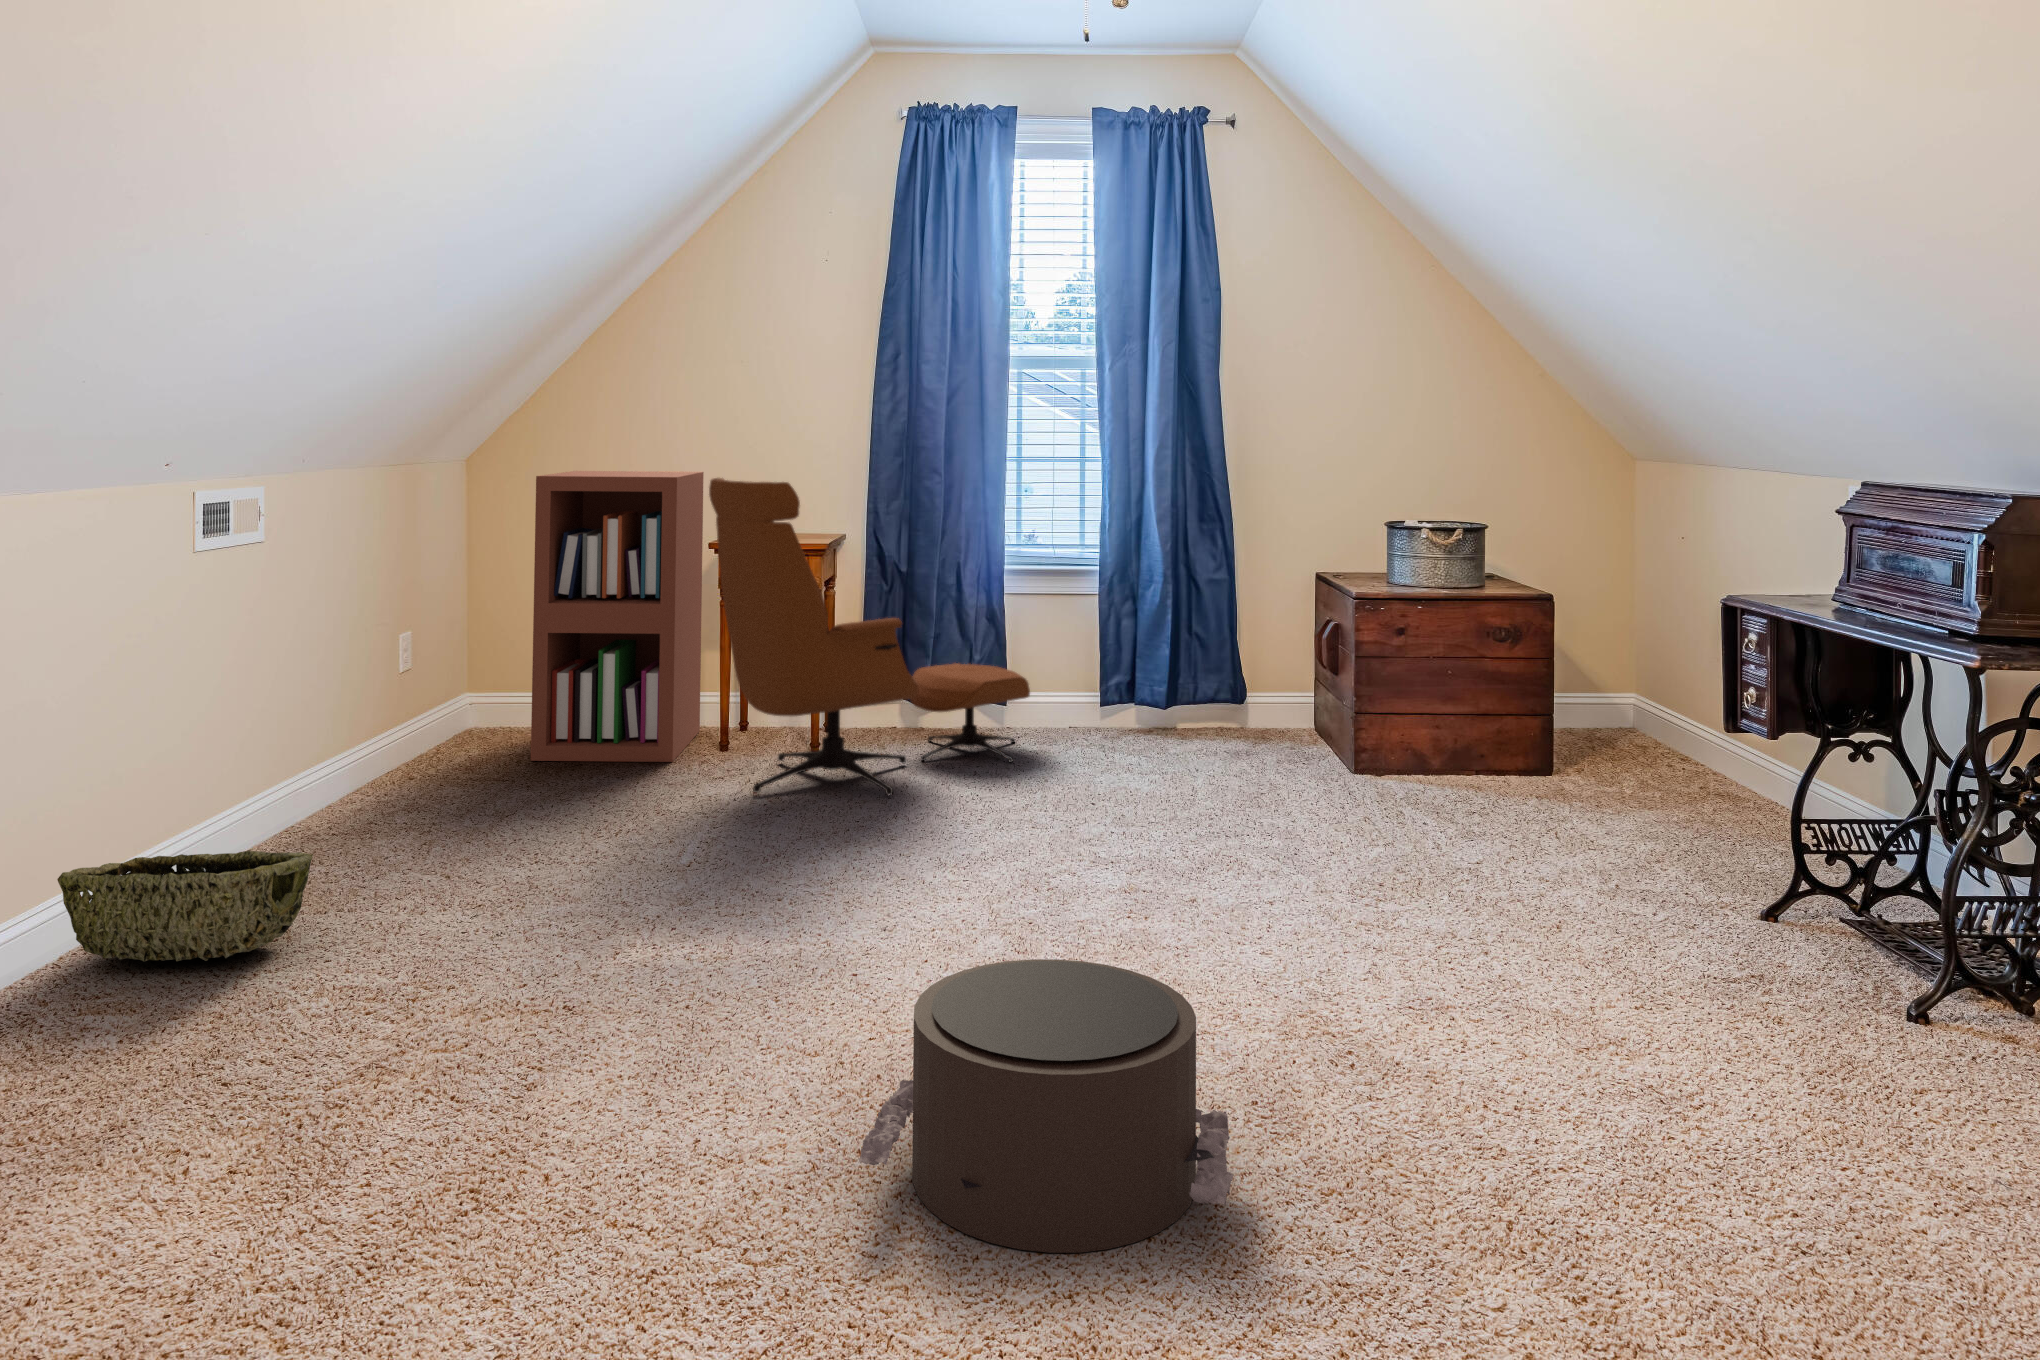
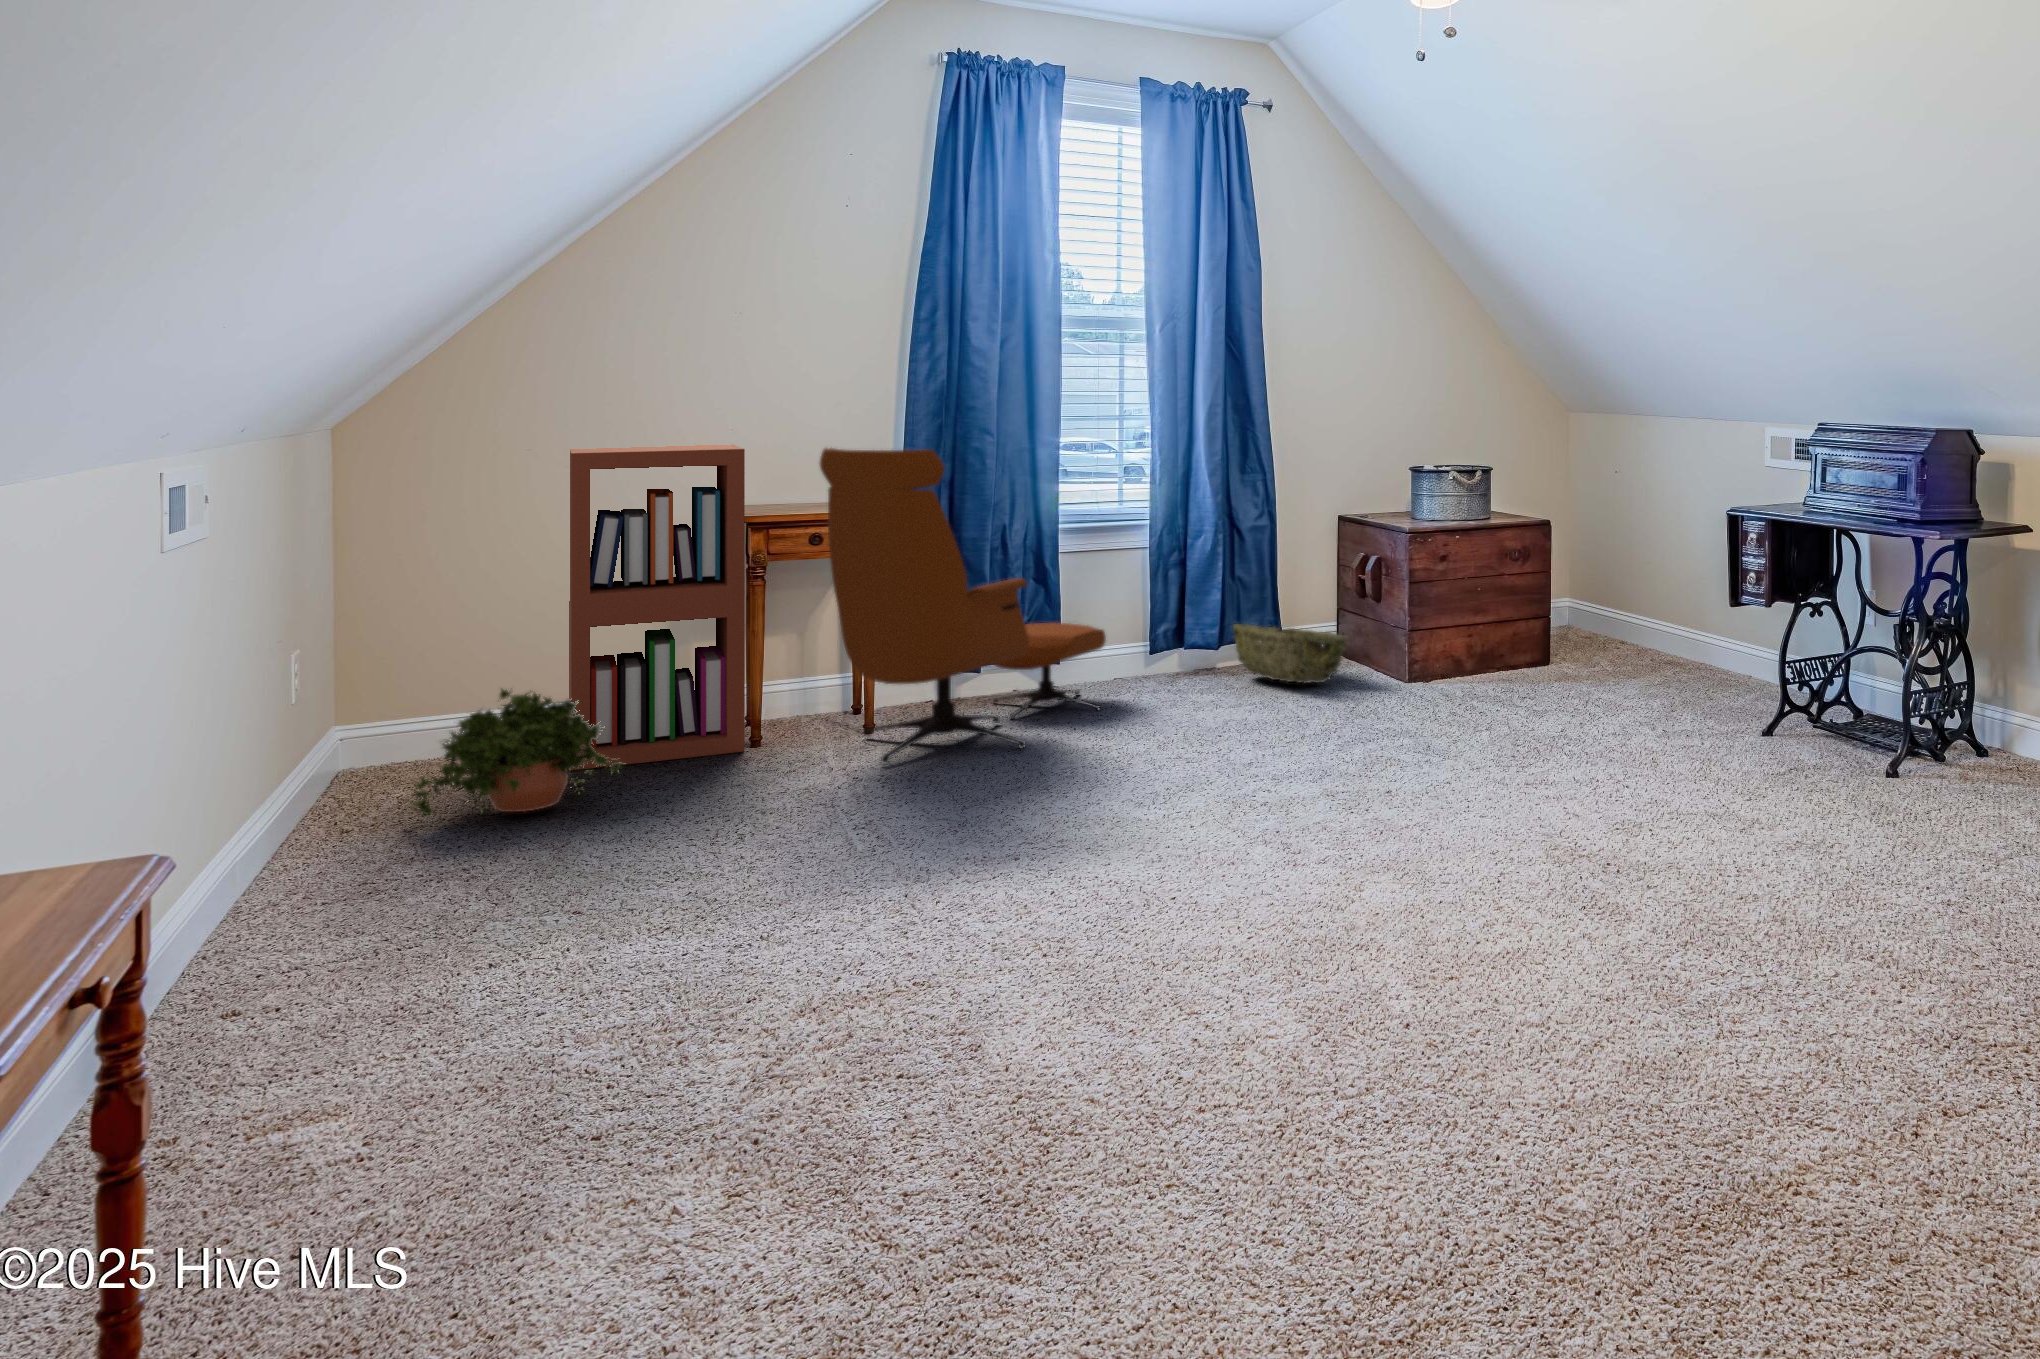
potted plant: none [357,679,518,796] -> present [409,689,622,817]
woven basket: present [57,851,313,962] -> present [1233,624,1347,684]
pouf: present [858,959,1234,1253] -> none [1348,798,1630,980]

